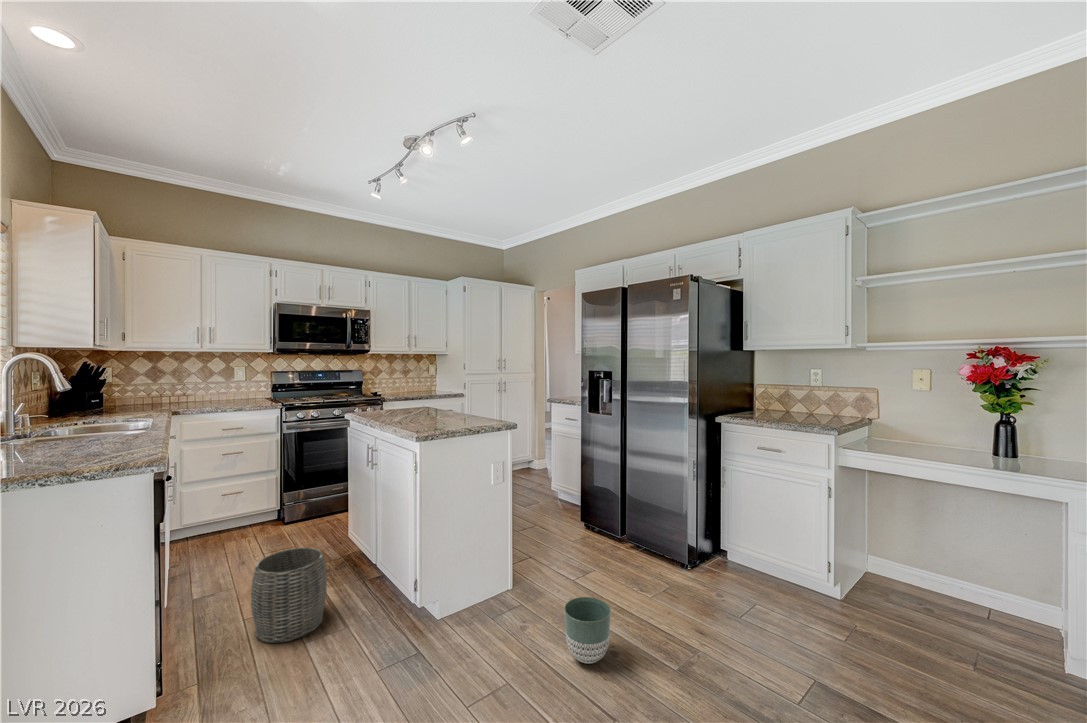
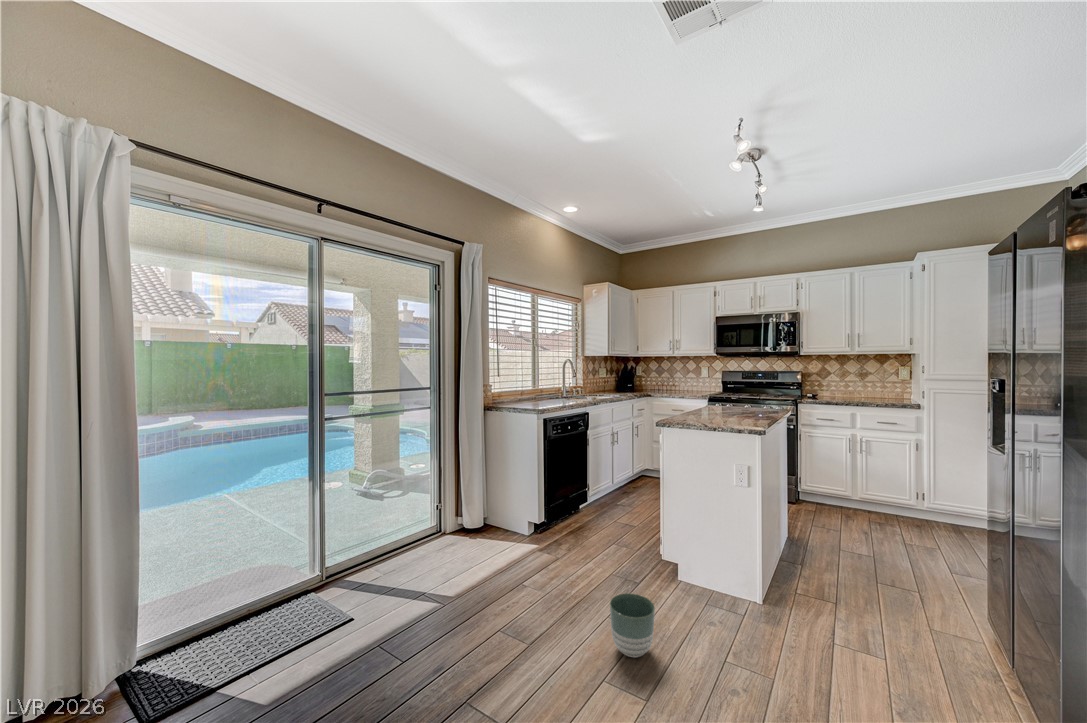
woven basket: present [251,548,327,643] -> none [576,483,617,536]

